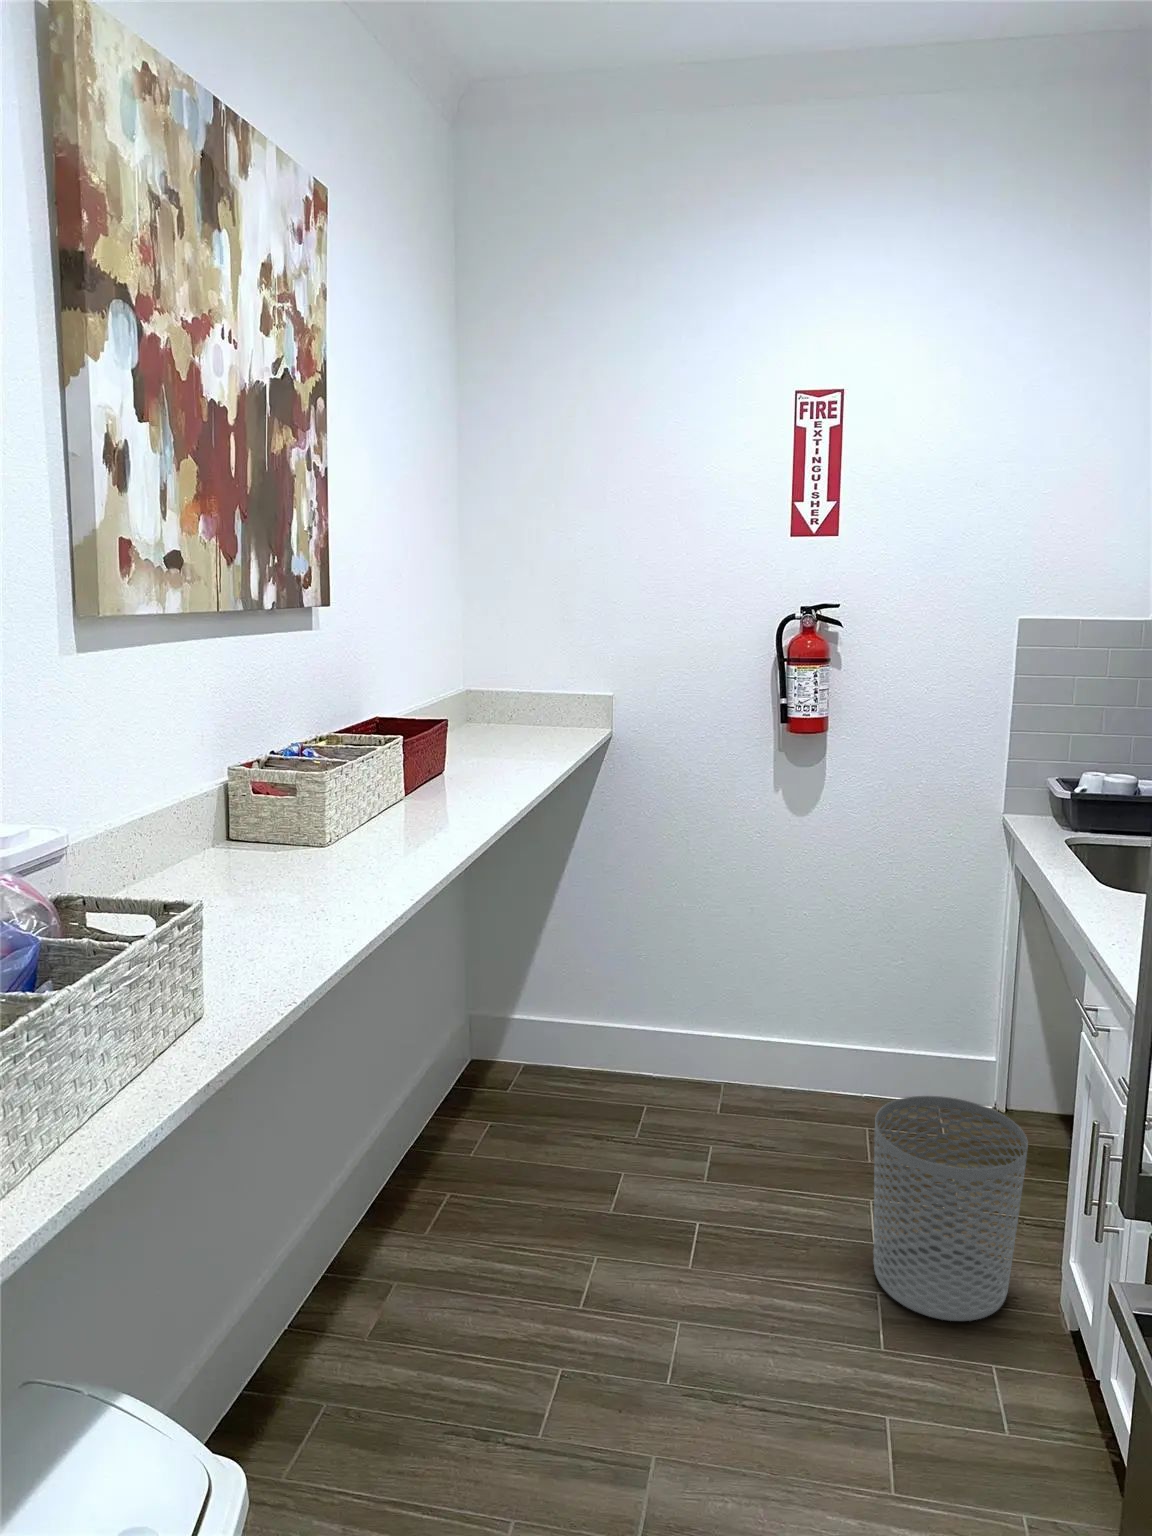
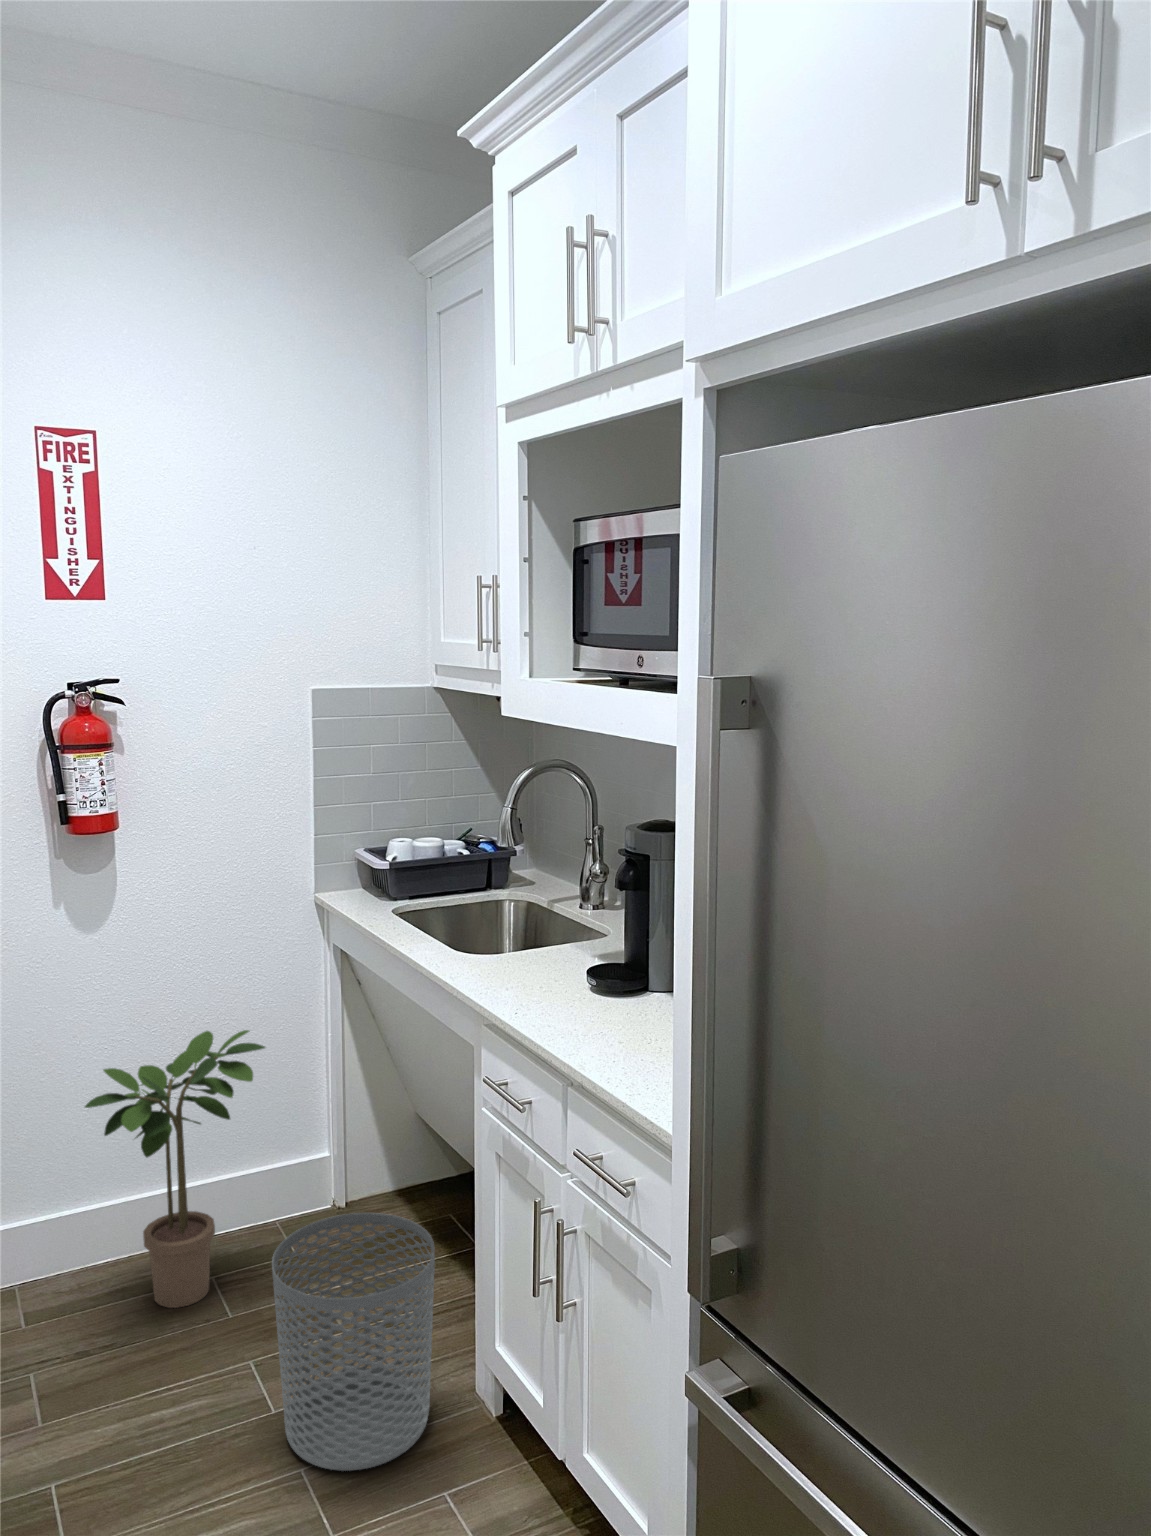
potted plant: none [770,916,931,1140] -> present [85,1030,265,1308]

